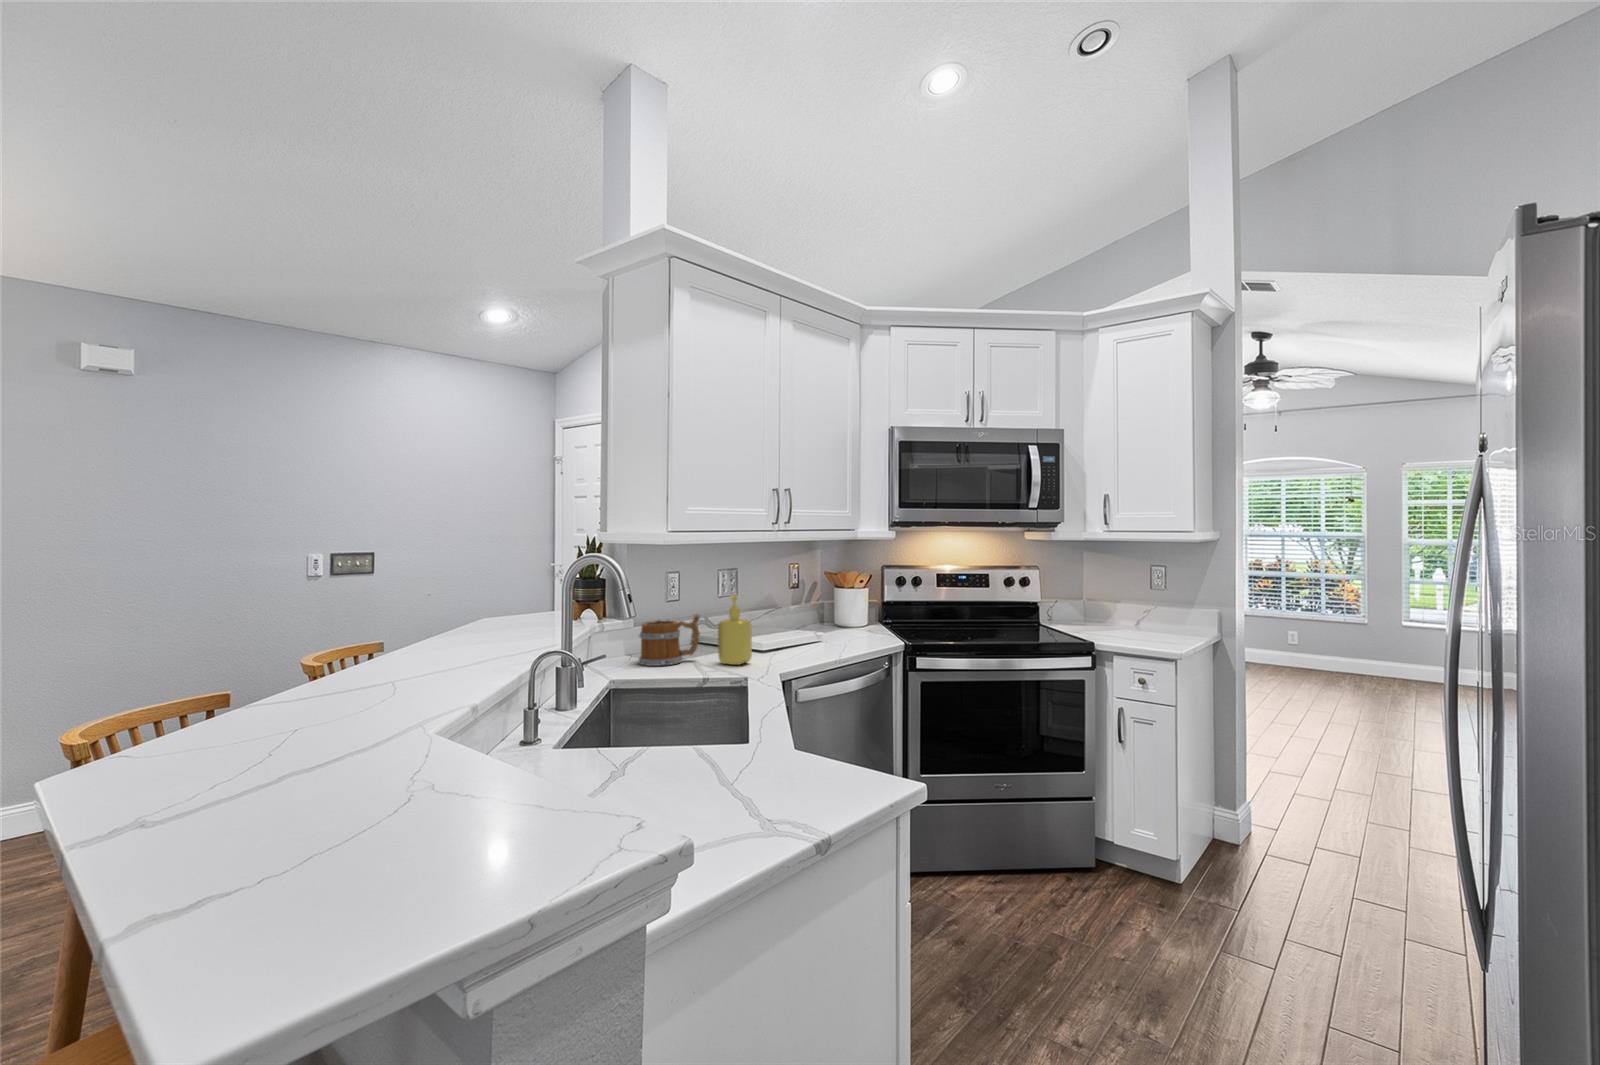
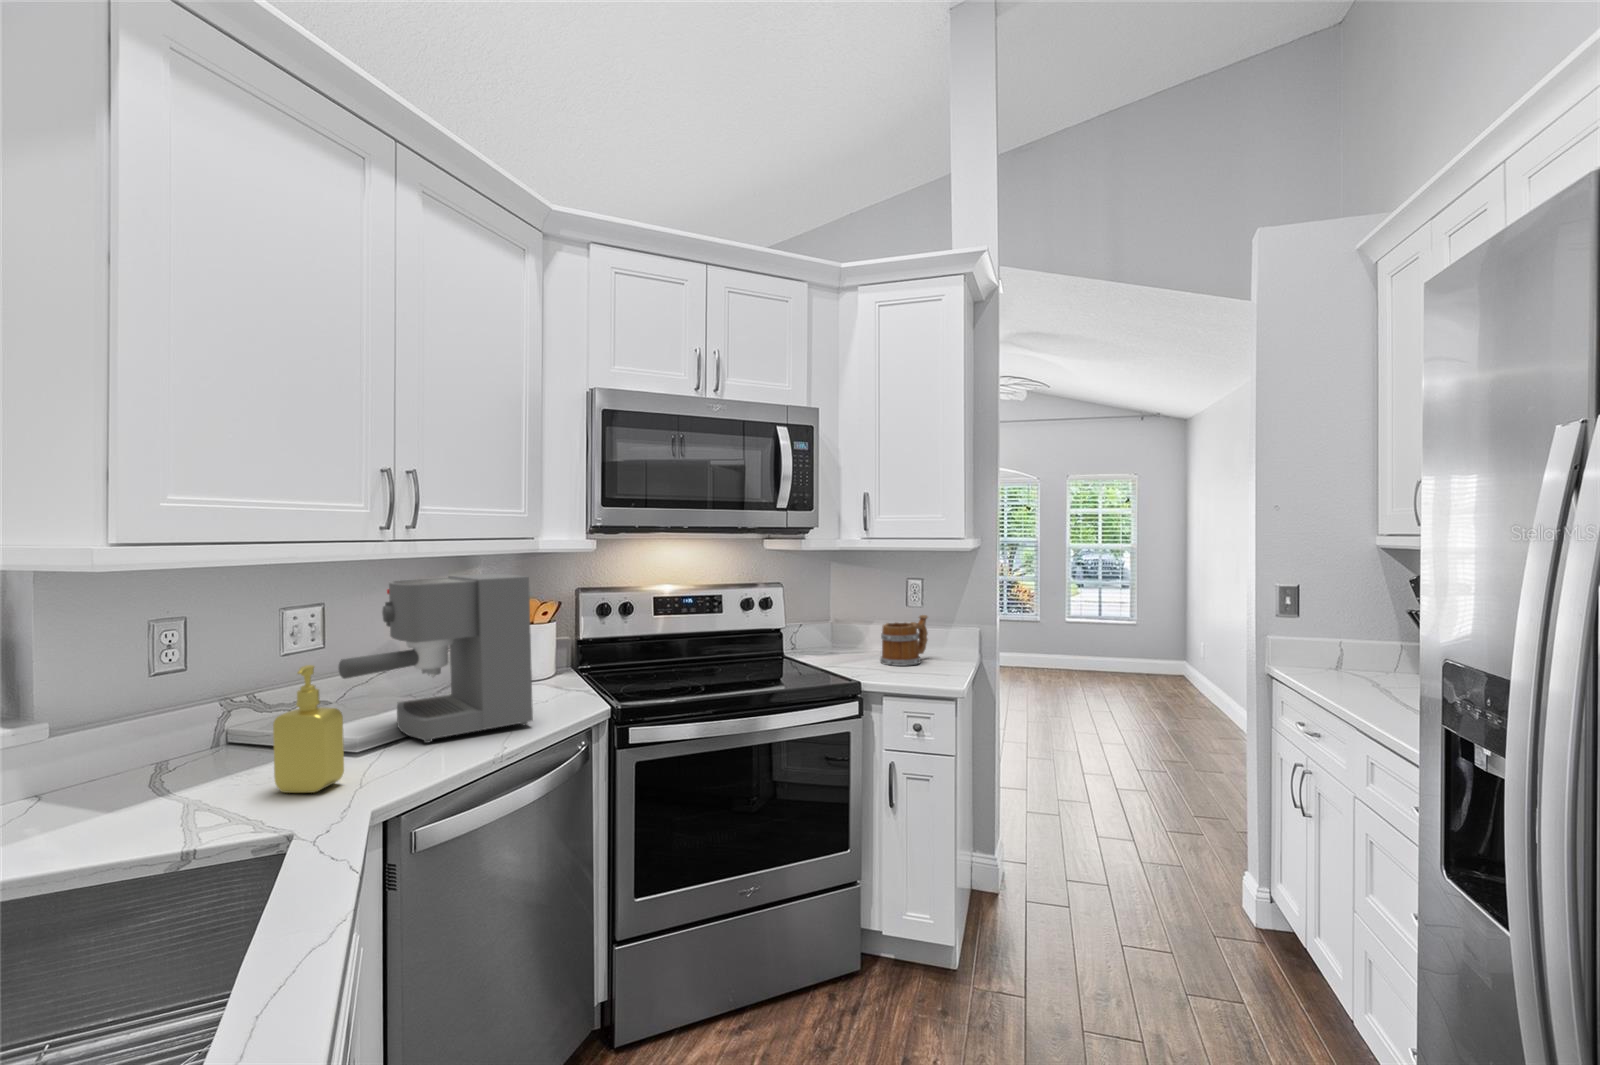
coffee maker: none [745,551,853,651] -> present [339,574,533,743]
mug: present [638,614,700,666] -> present [880,615,928,666]

